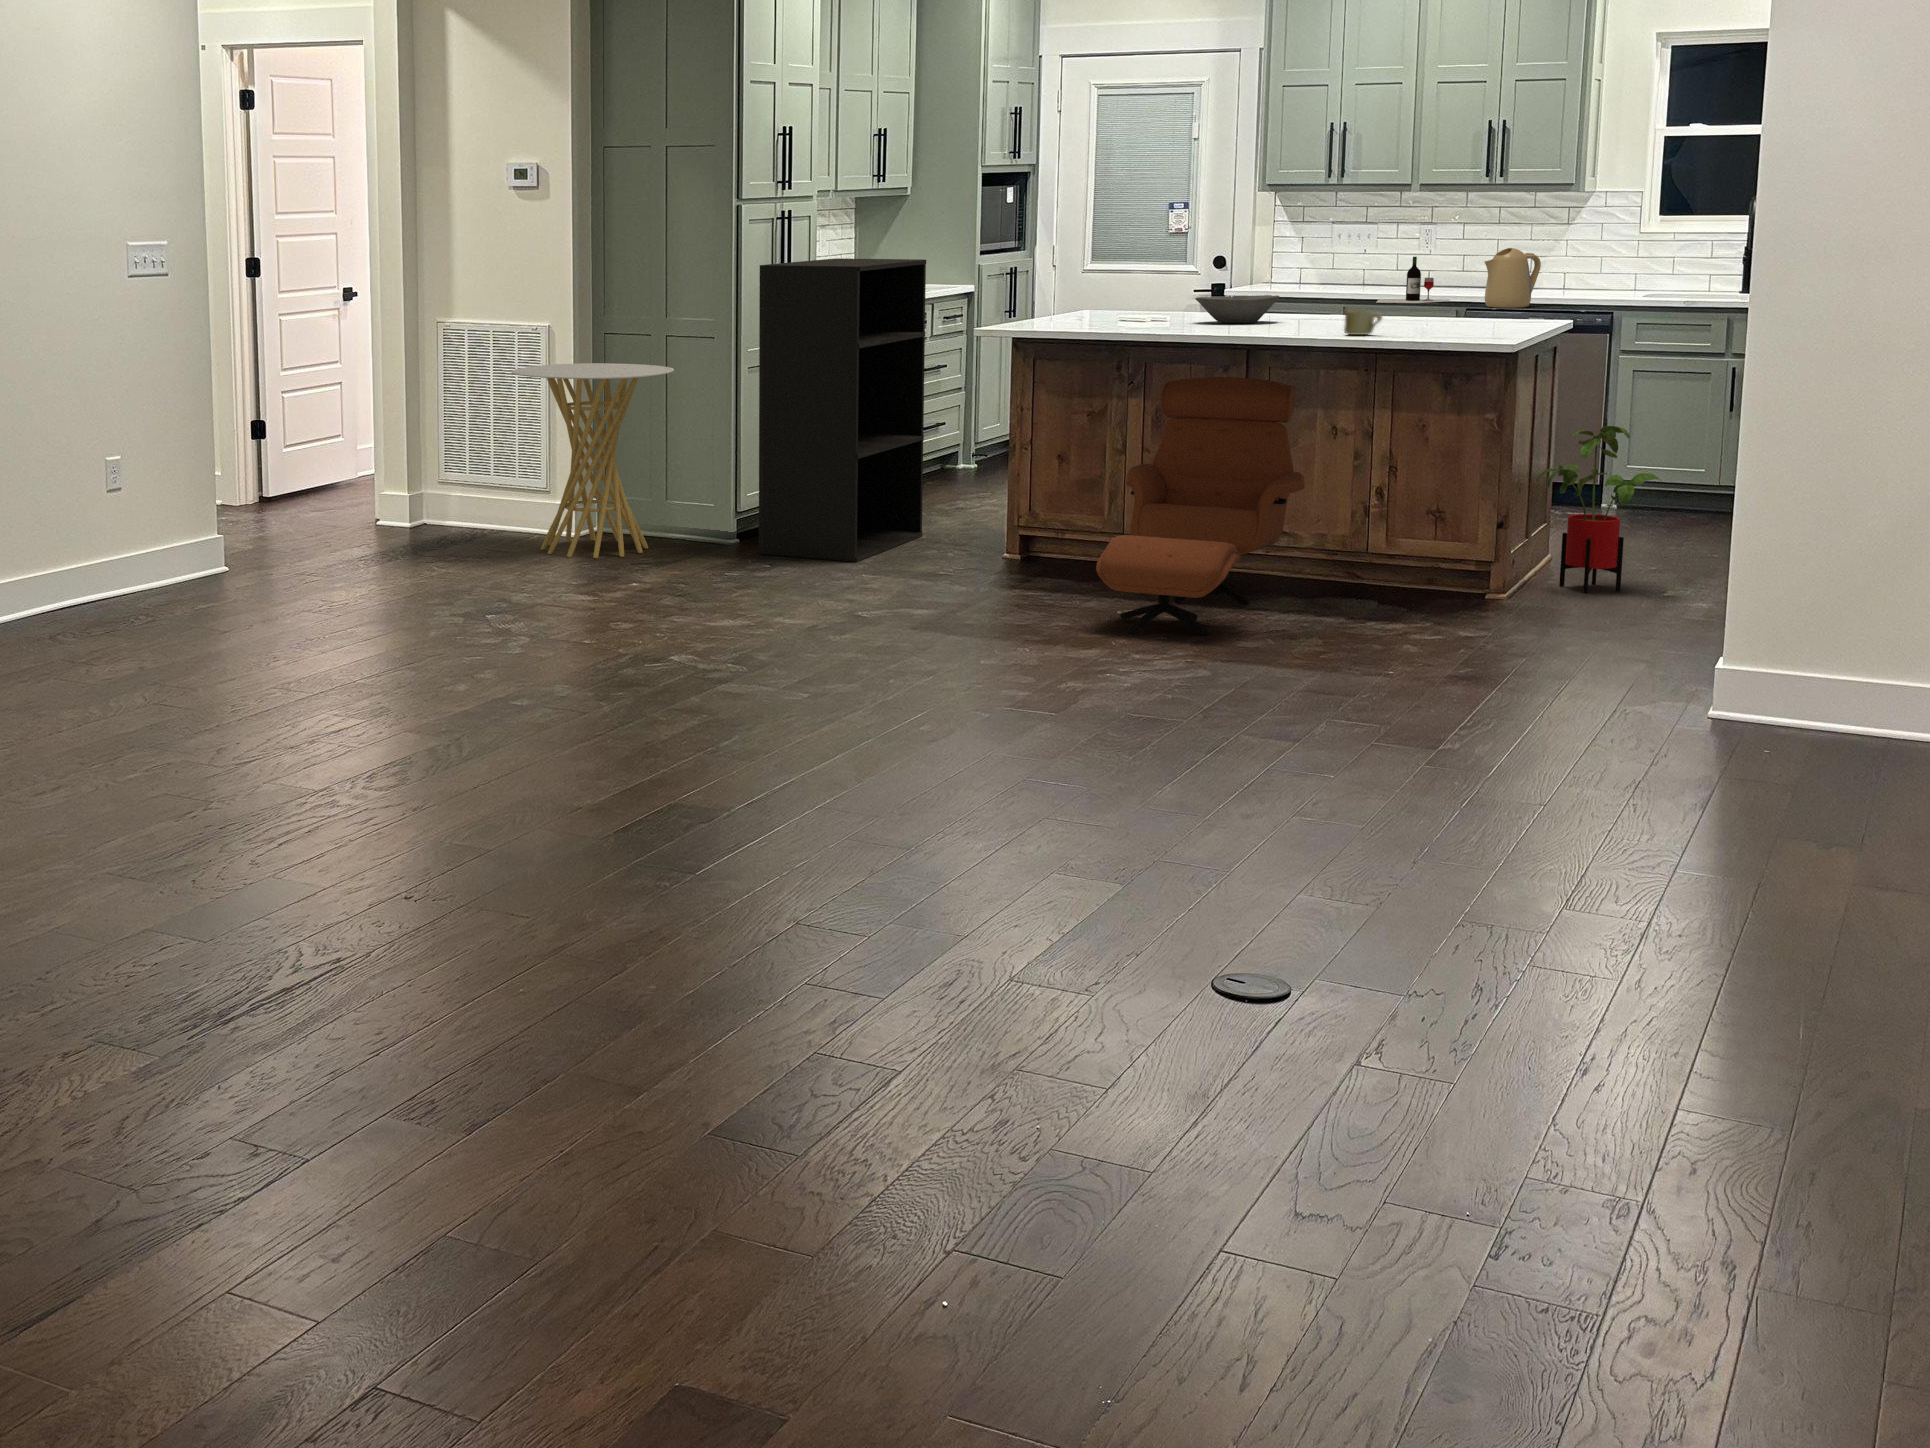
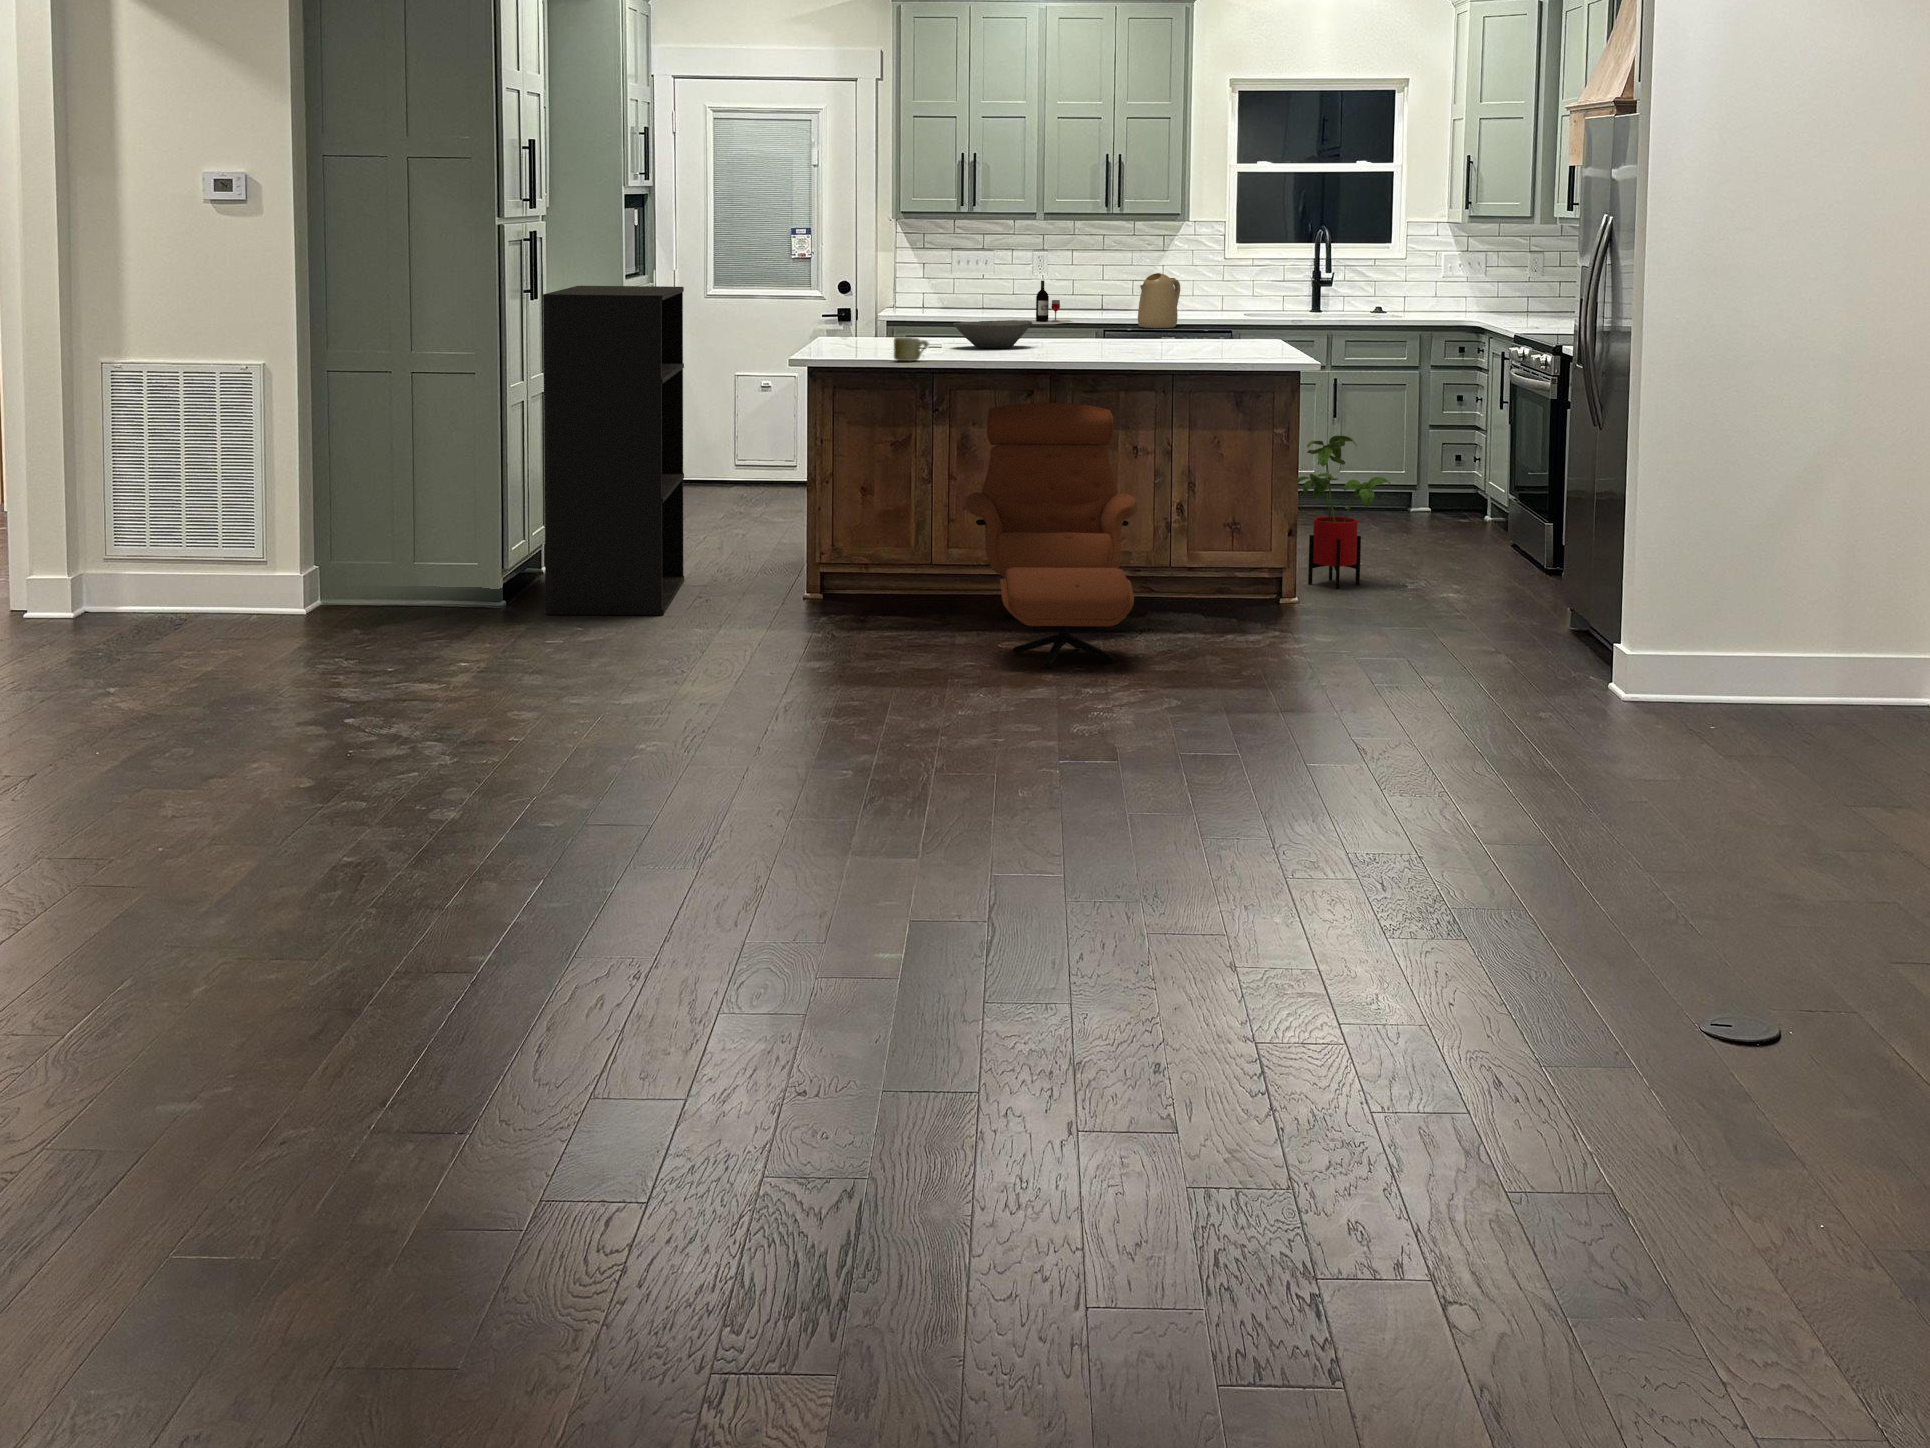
mug: present [1344,309,1382,335] -> present [894,337,929,361]
side table: present [512,363,674,558] -> none [249,408,443,638]

